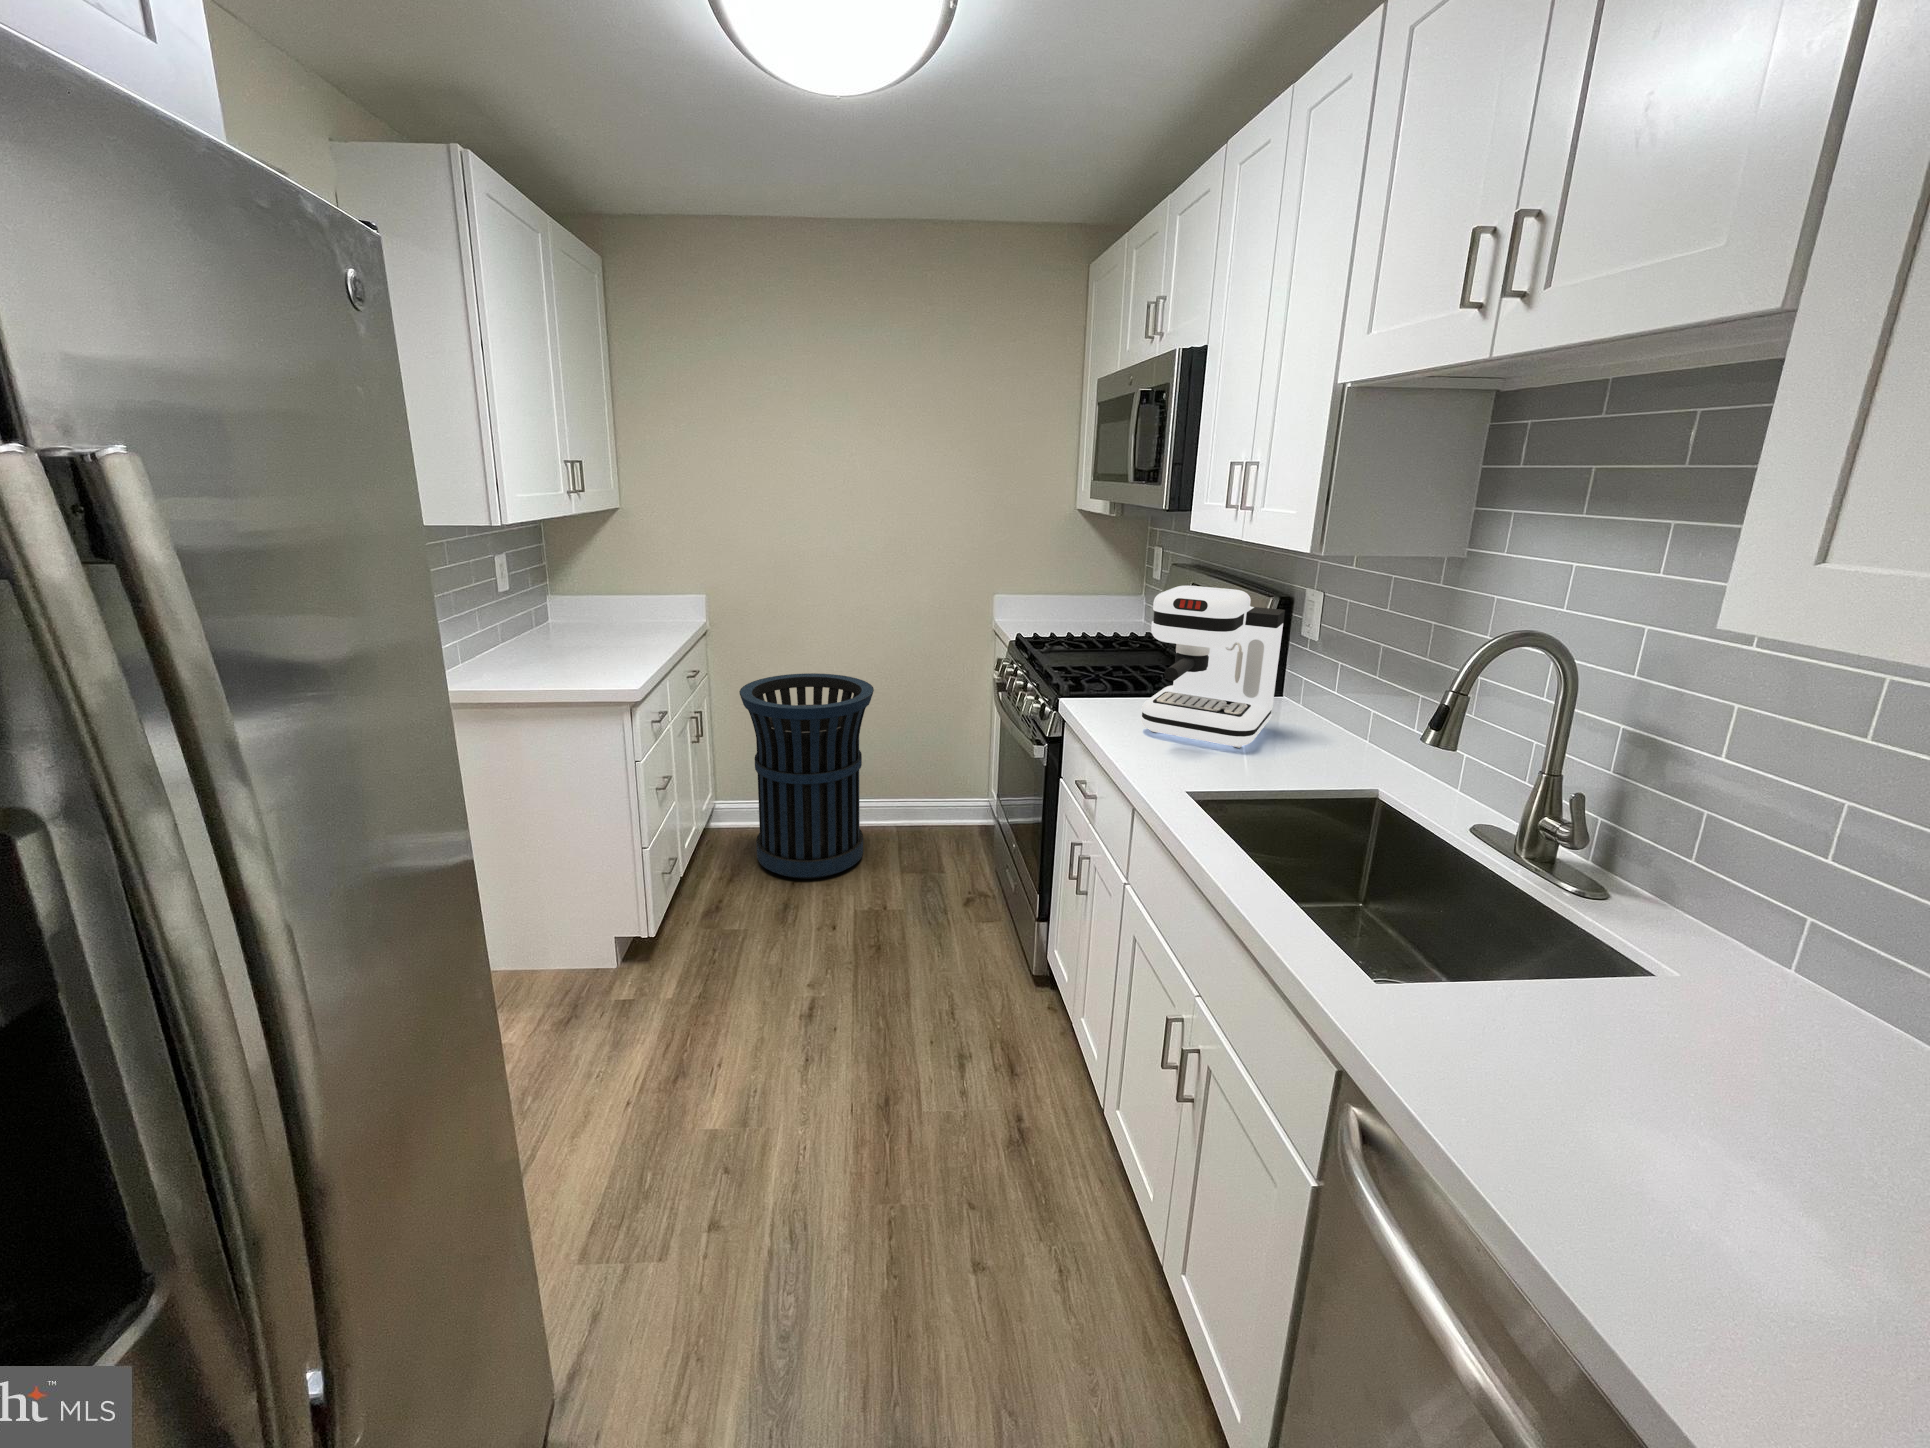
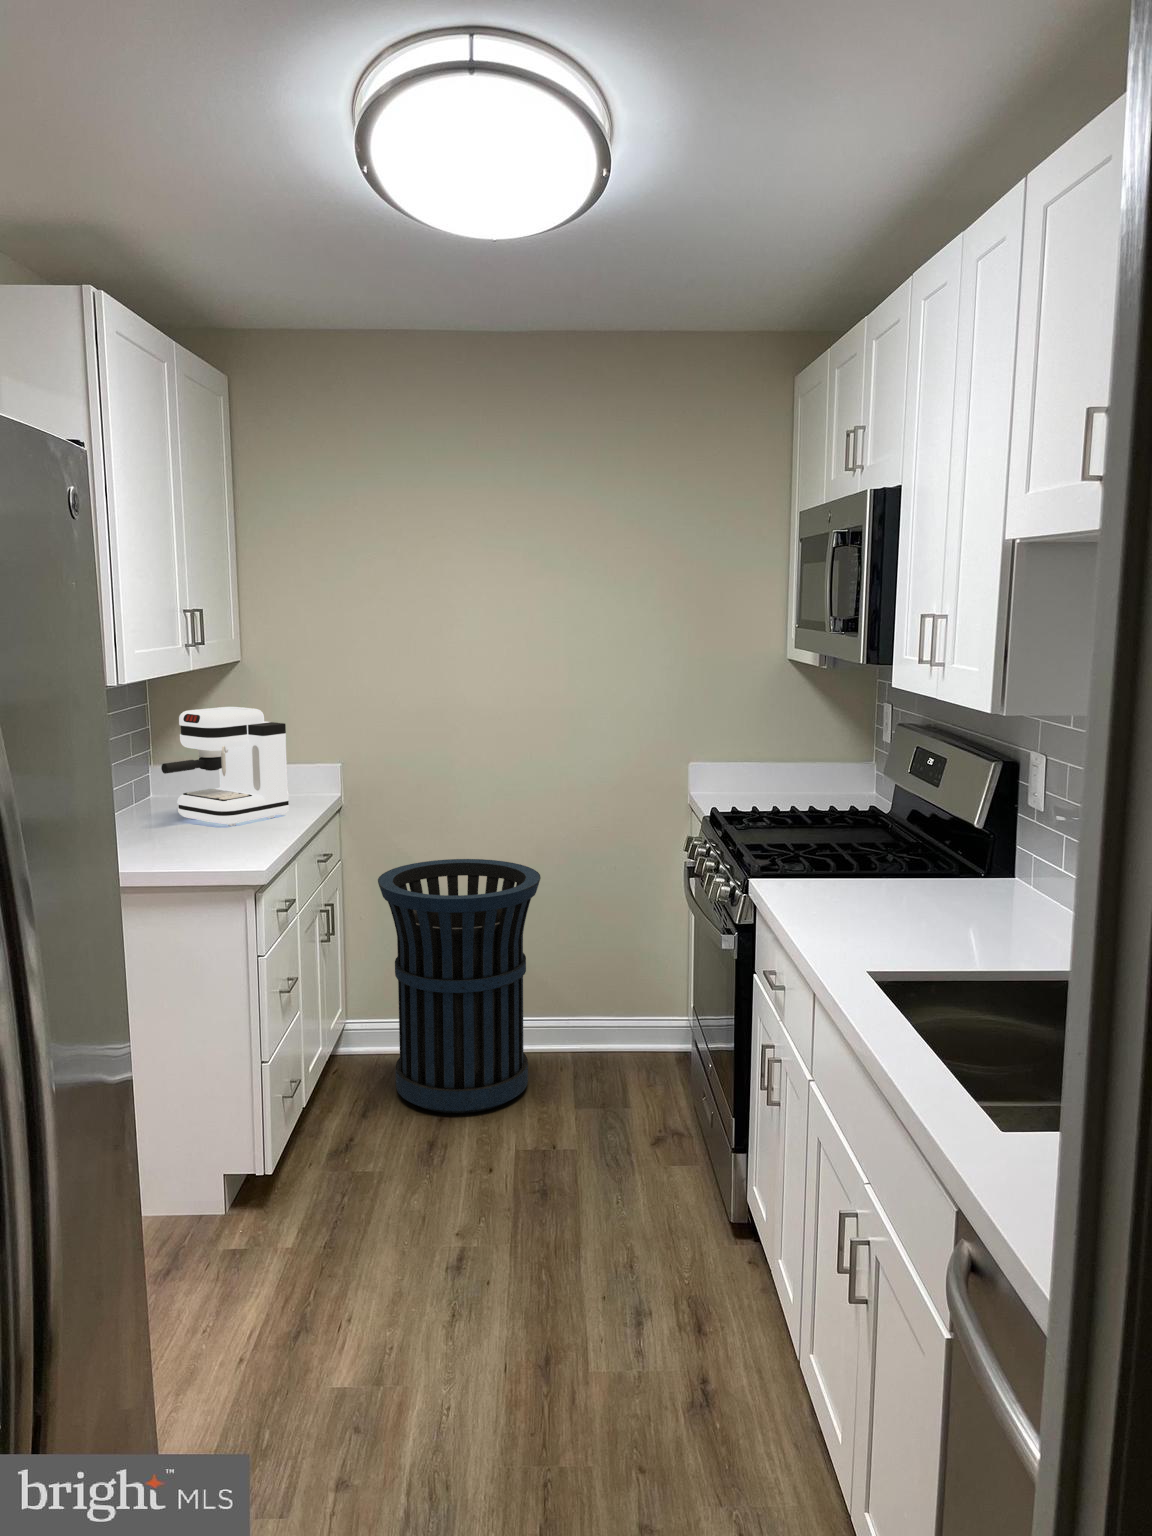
coffee maker: present [1141,586,1285,748] -> present [161,707,289,826]

